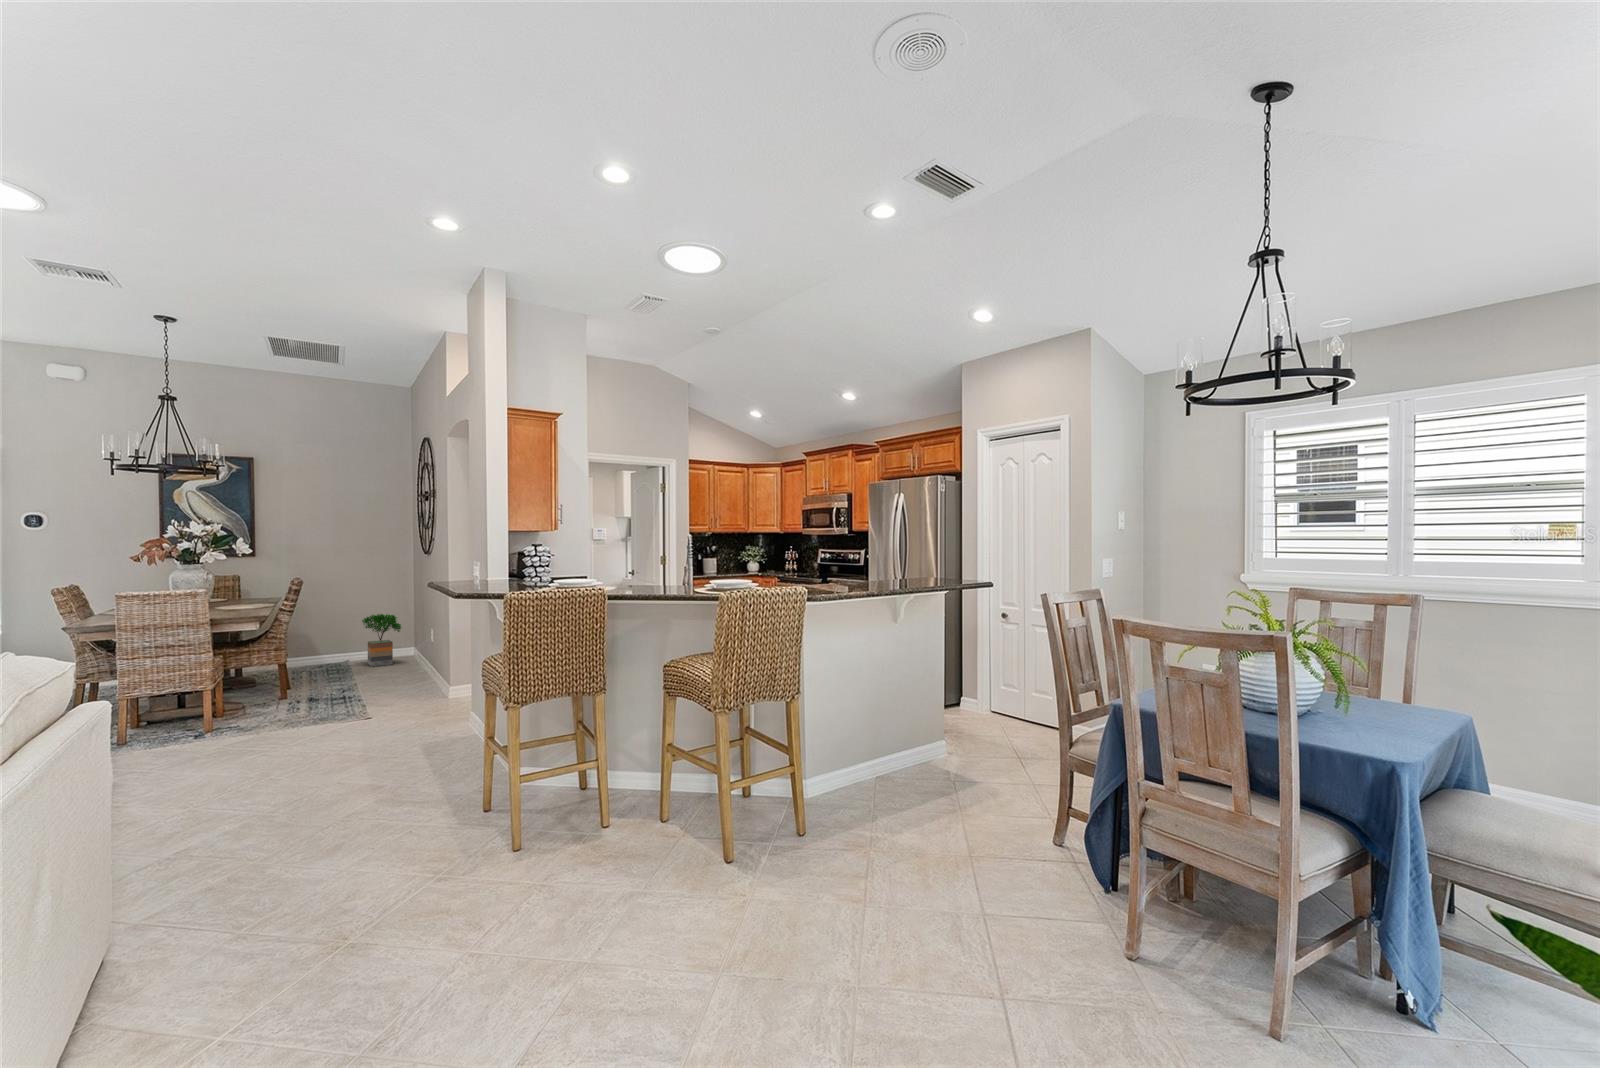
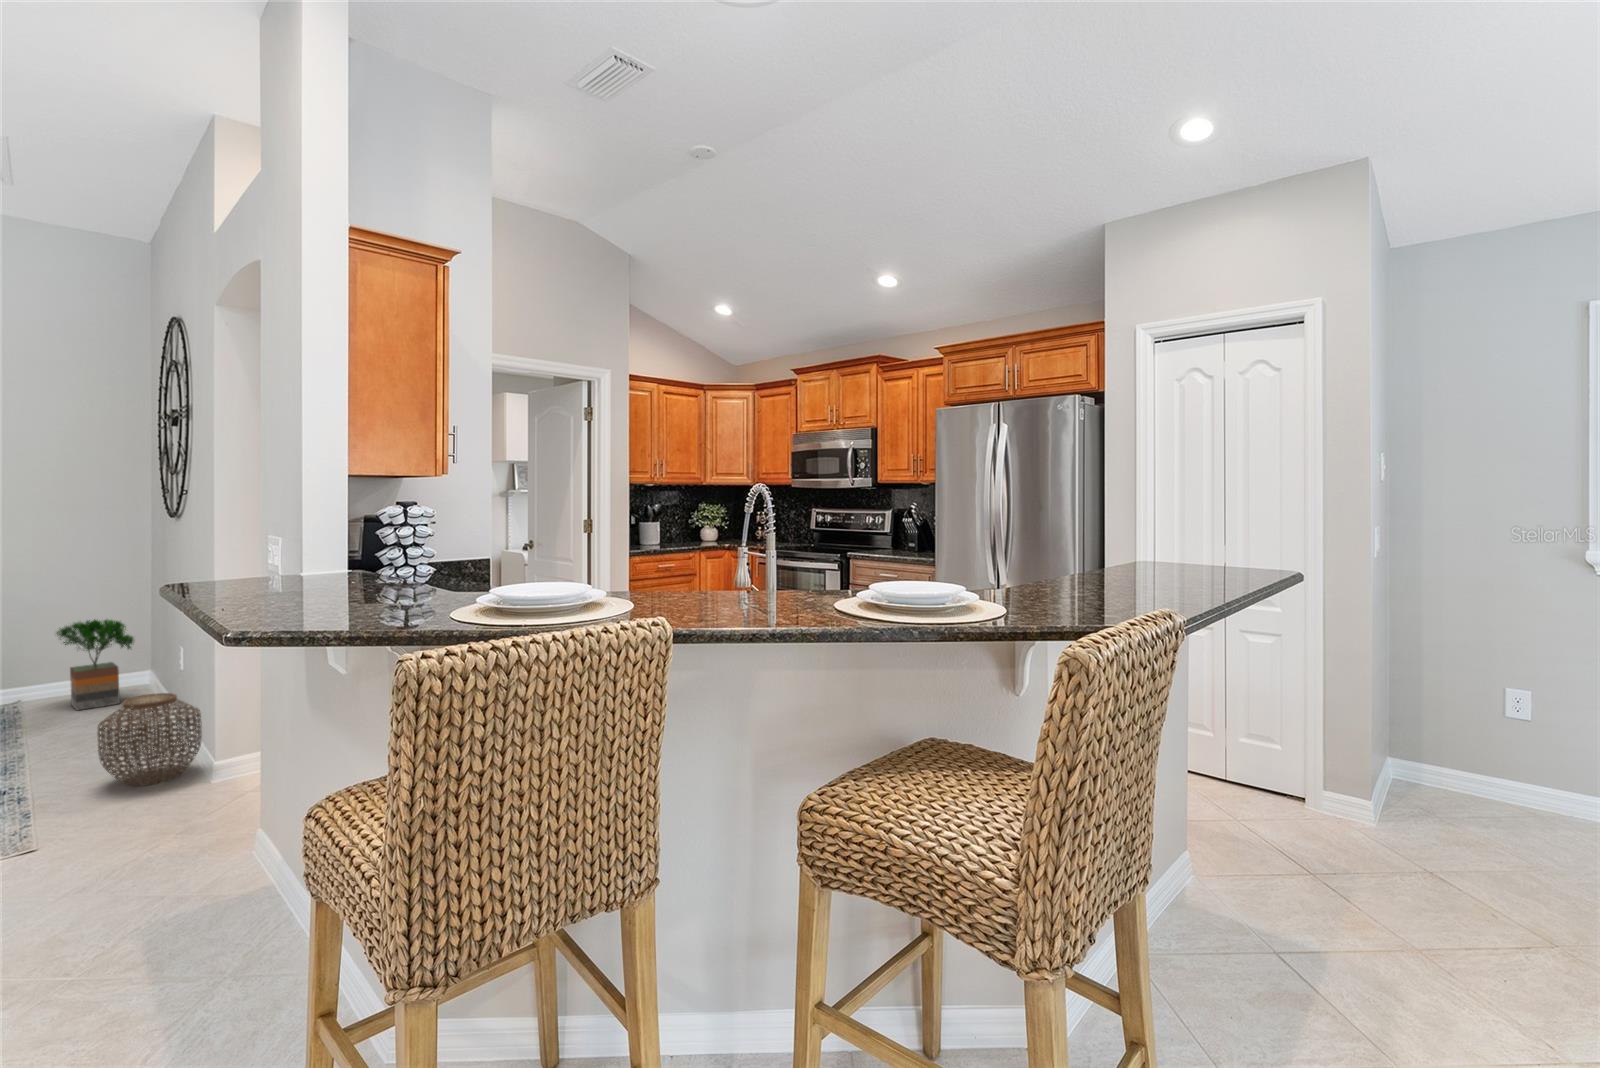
woven basket: none [389,650,438,699] -> present [98,693,202,786]

